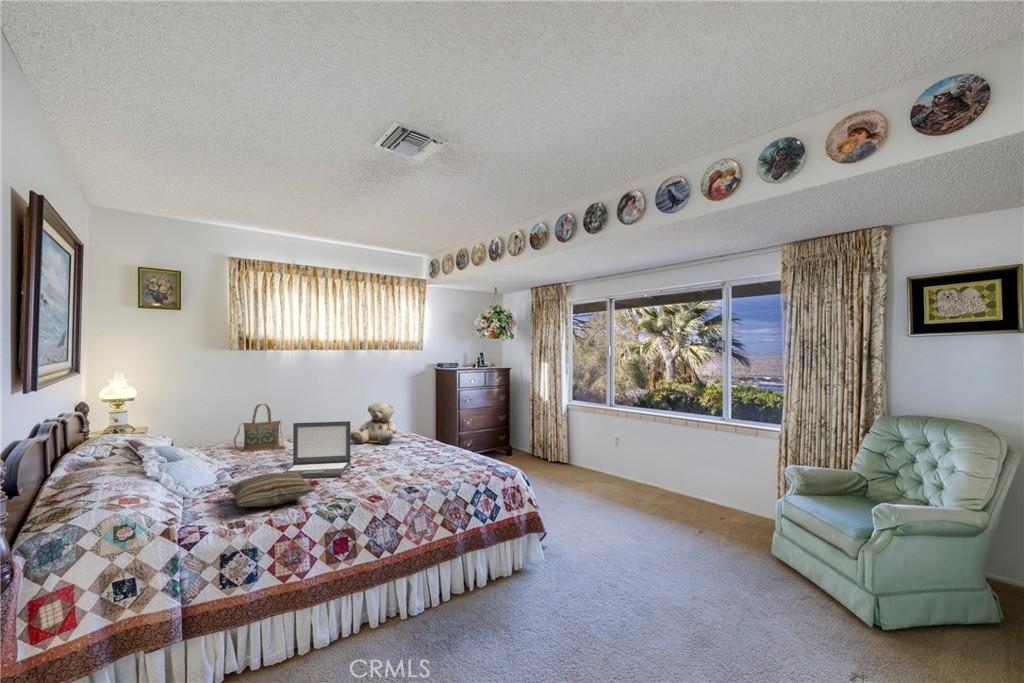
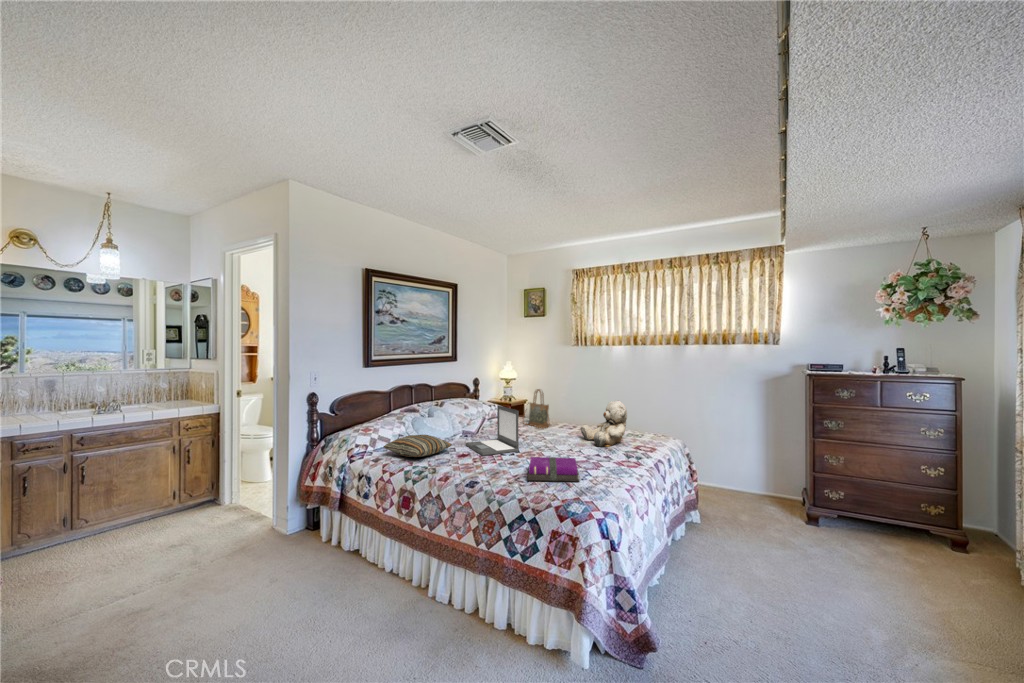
hardback book: none [413,447,464,471] -> present [528,457,580,482]

